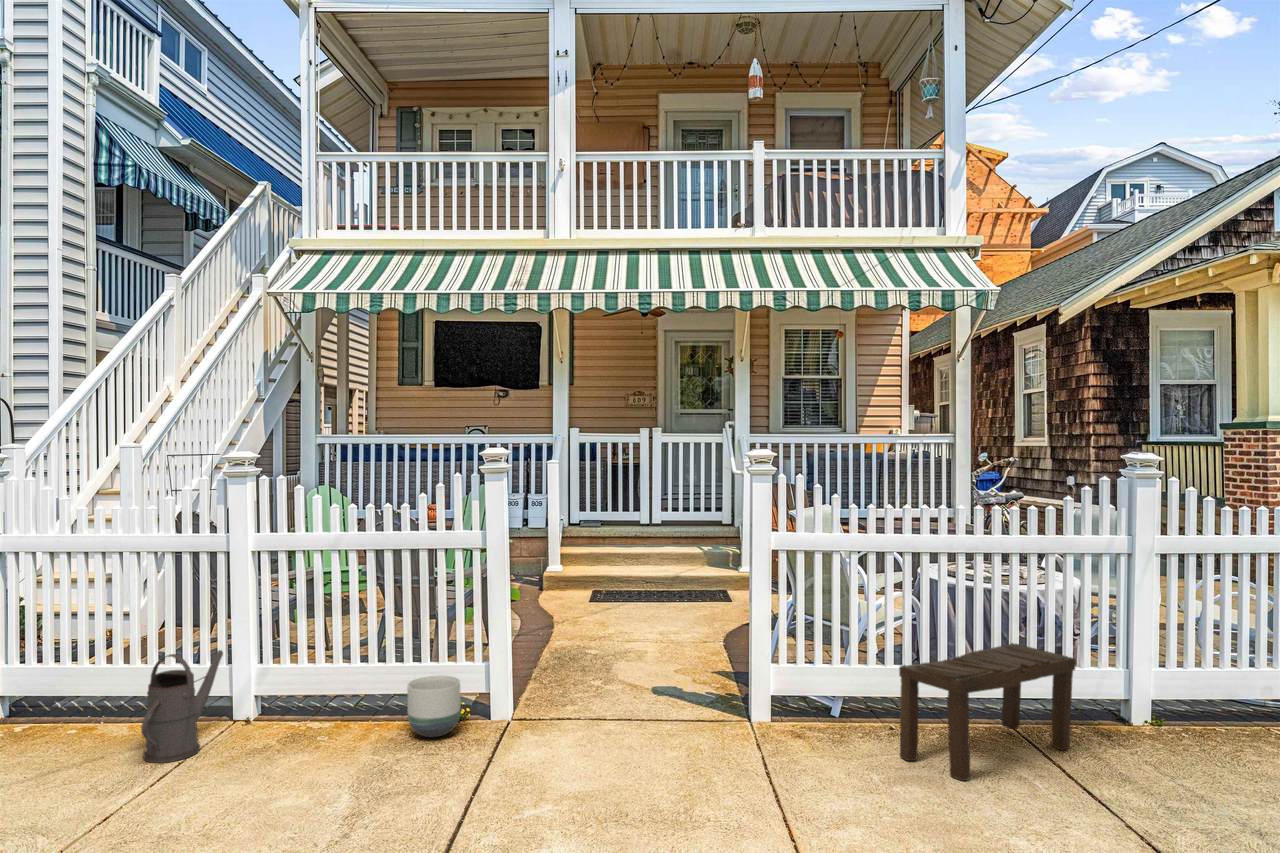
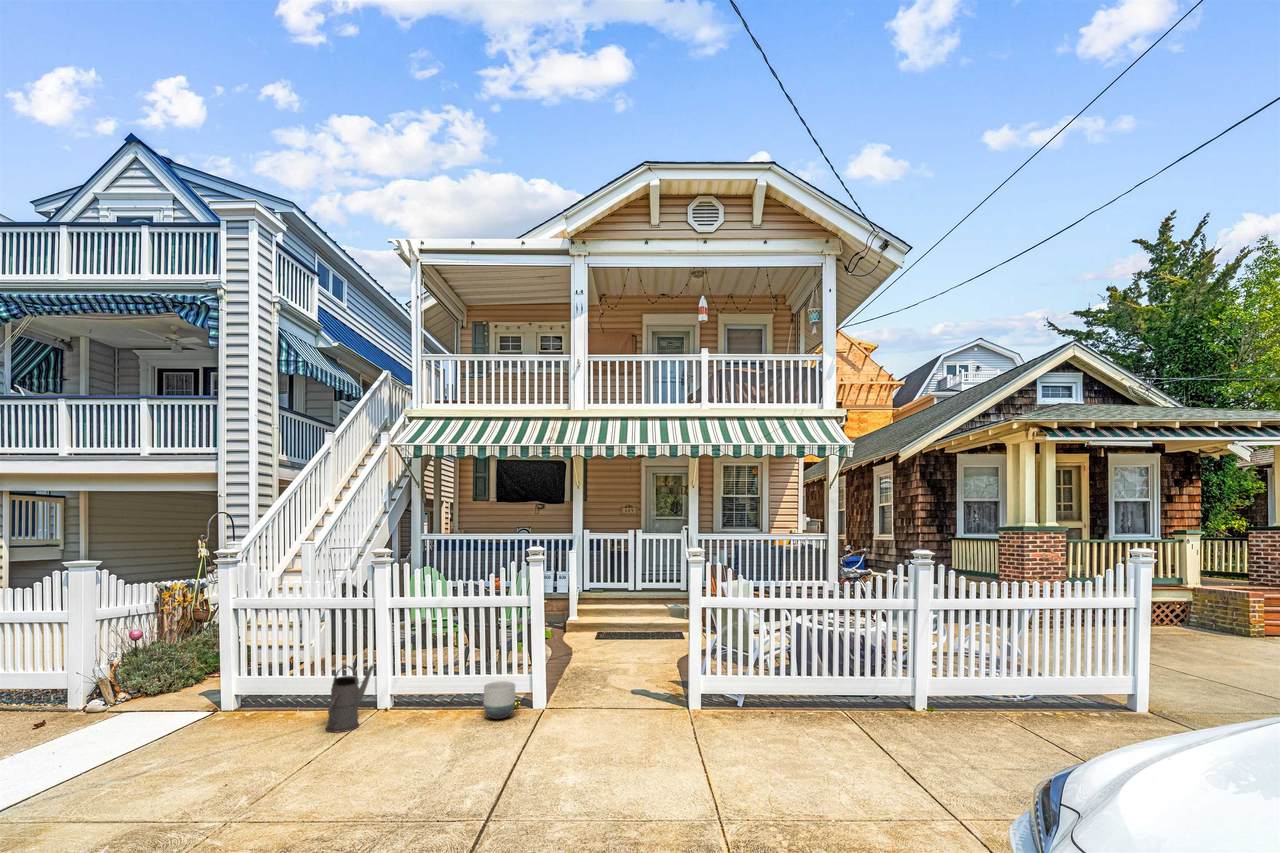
bench: present [899,643,1076,781] -> none [774,661,877,742]

